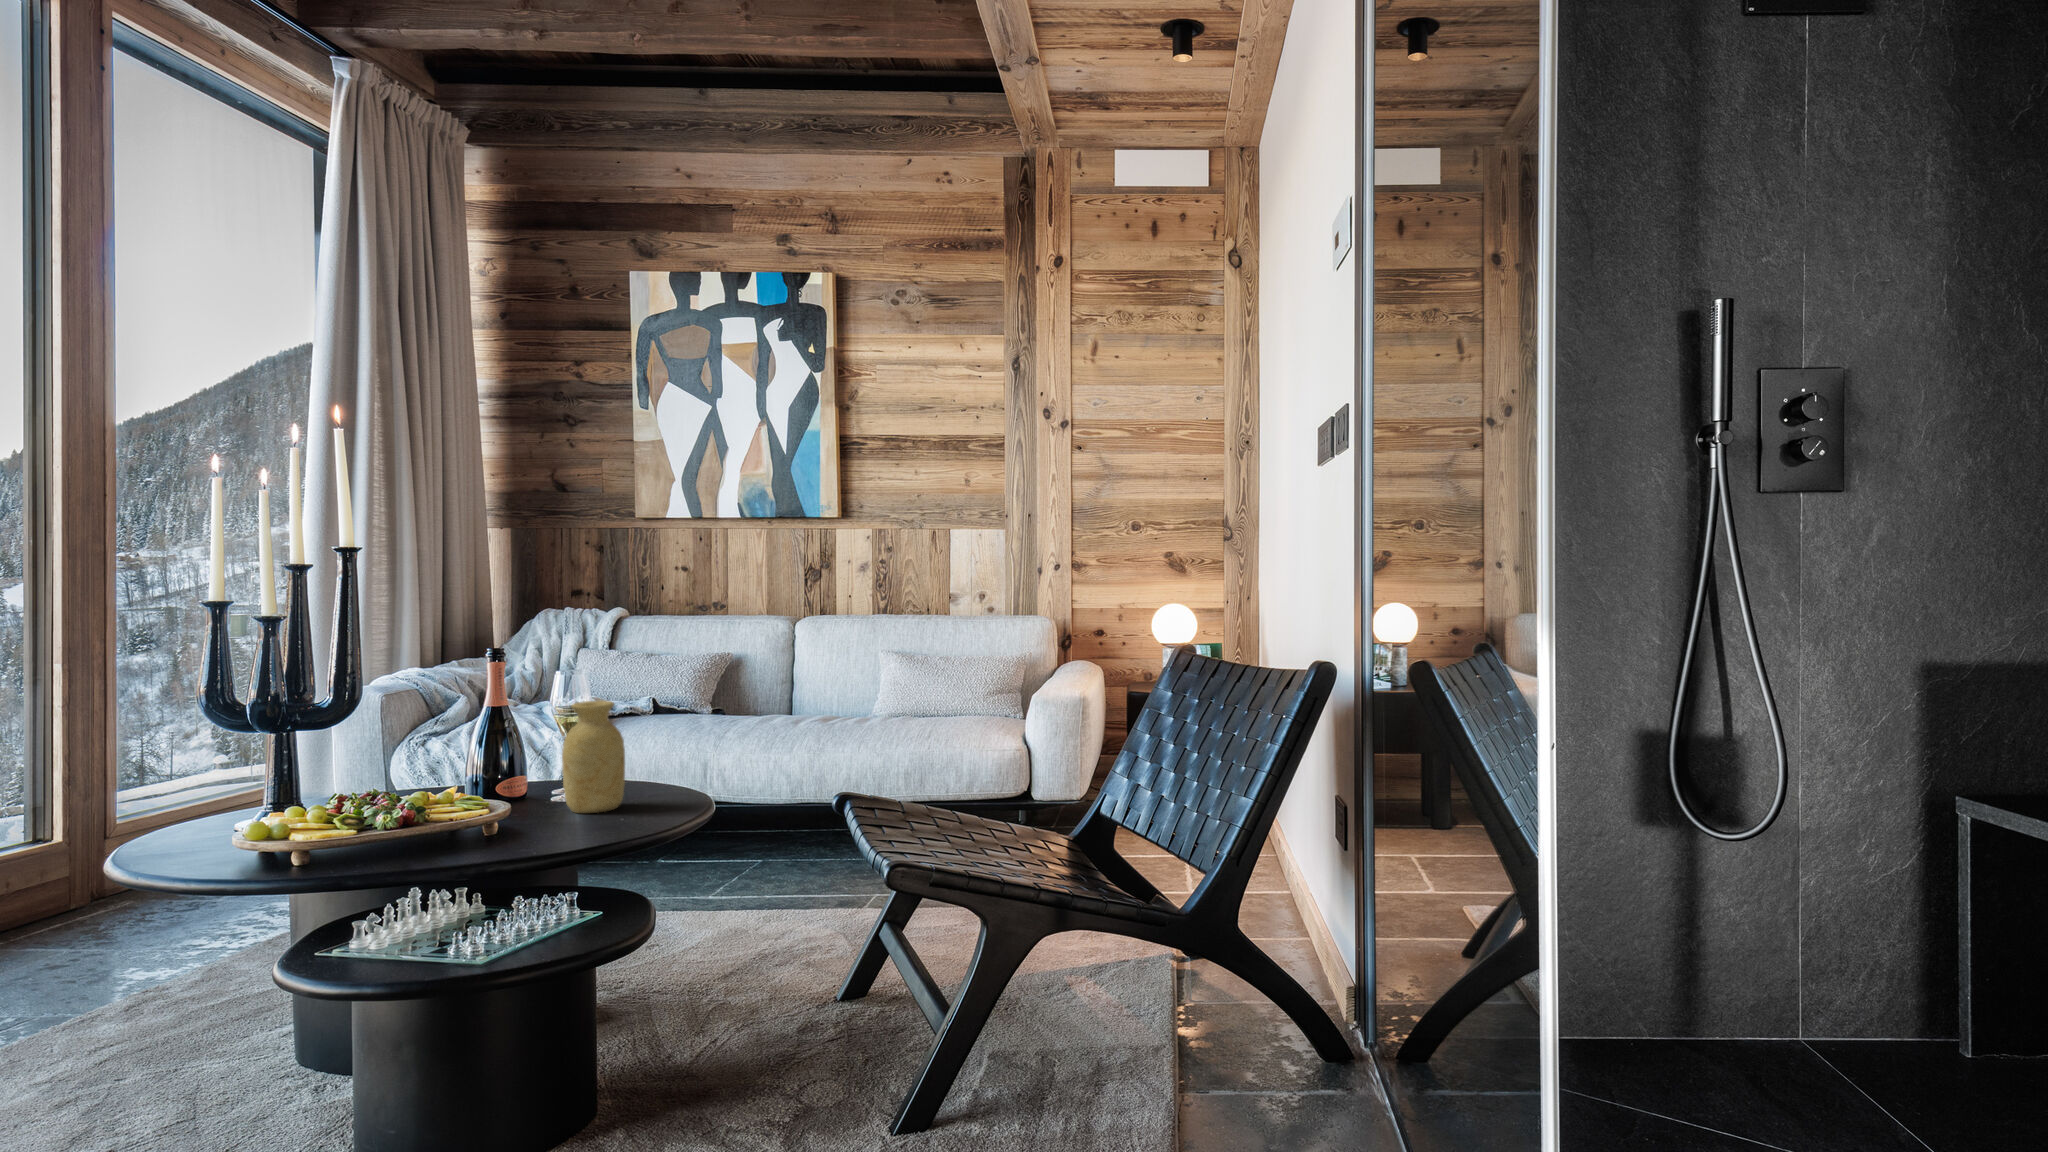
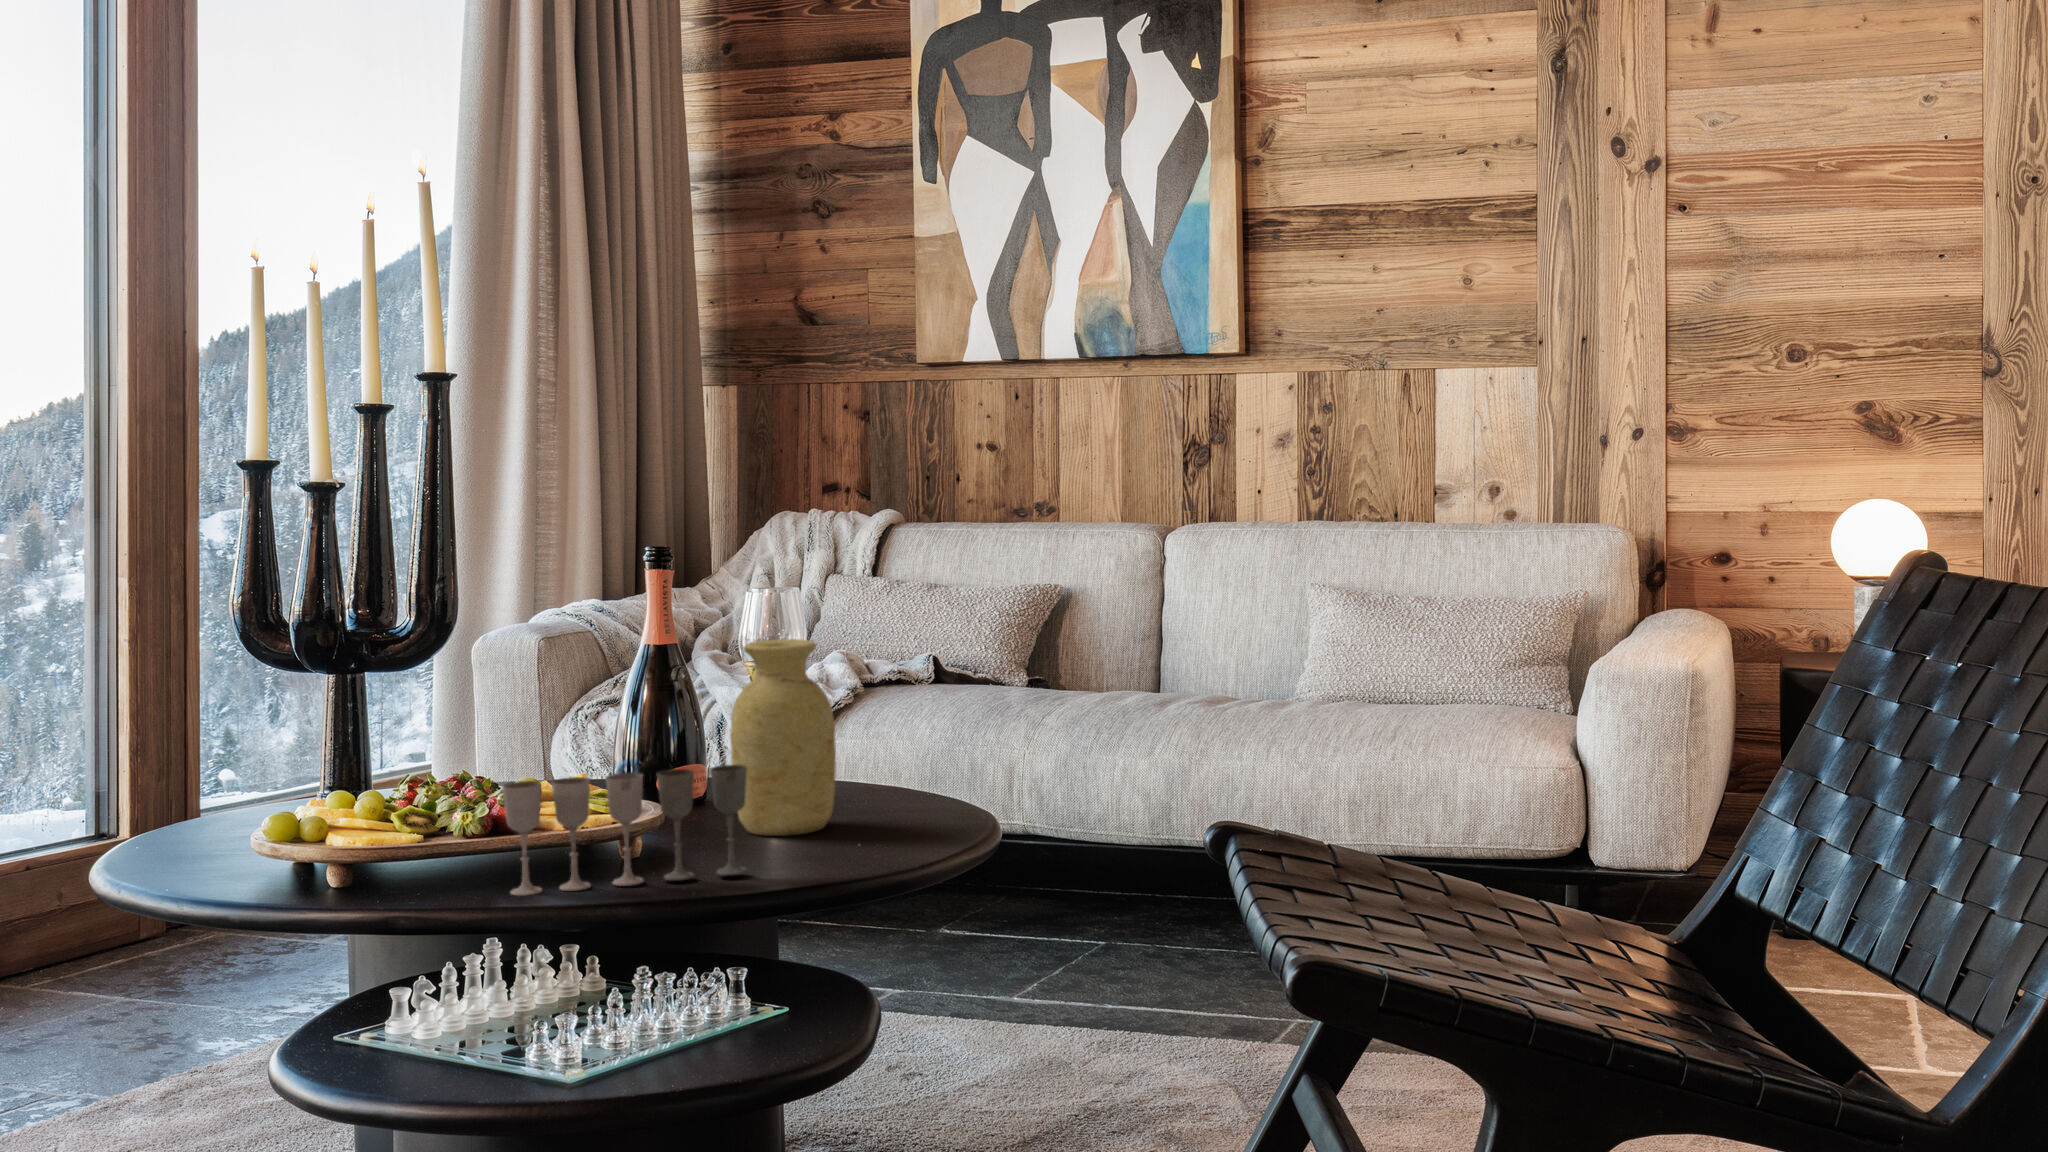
wine glass: none [439,774,584,855] -> present [502,765,747,896]

